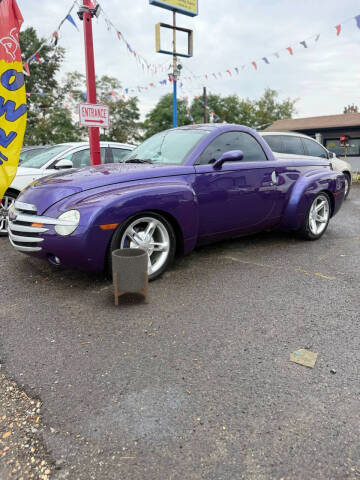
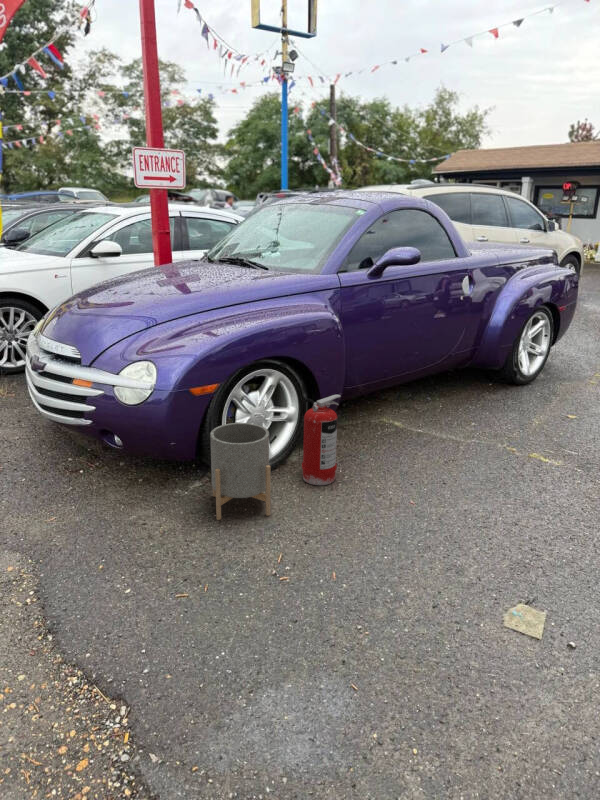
fire extinguisher: none [170,233,193,288] -> present [302,394,341,485]

